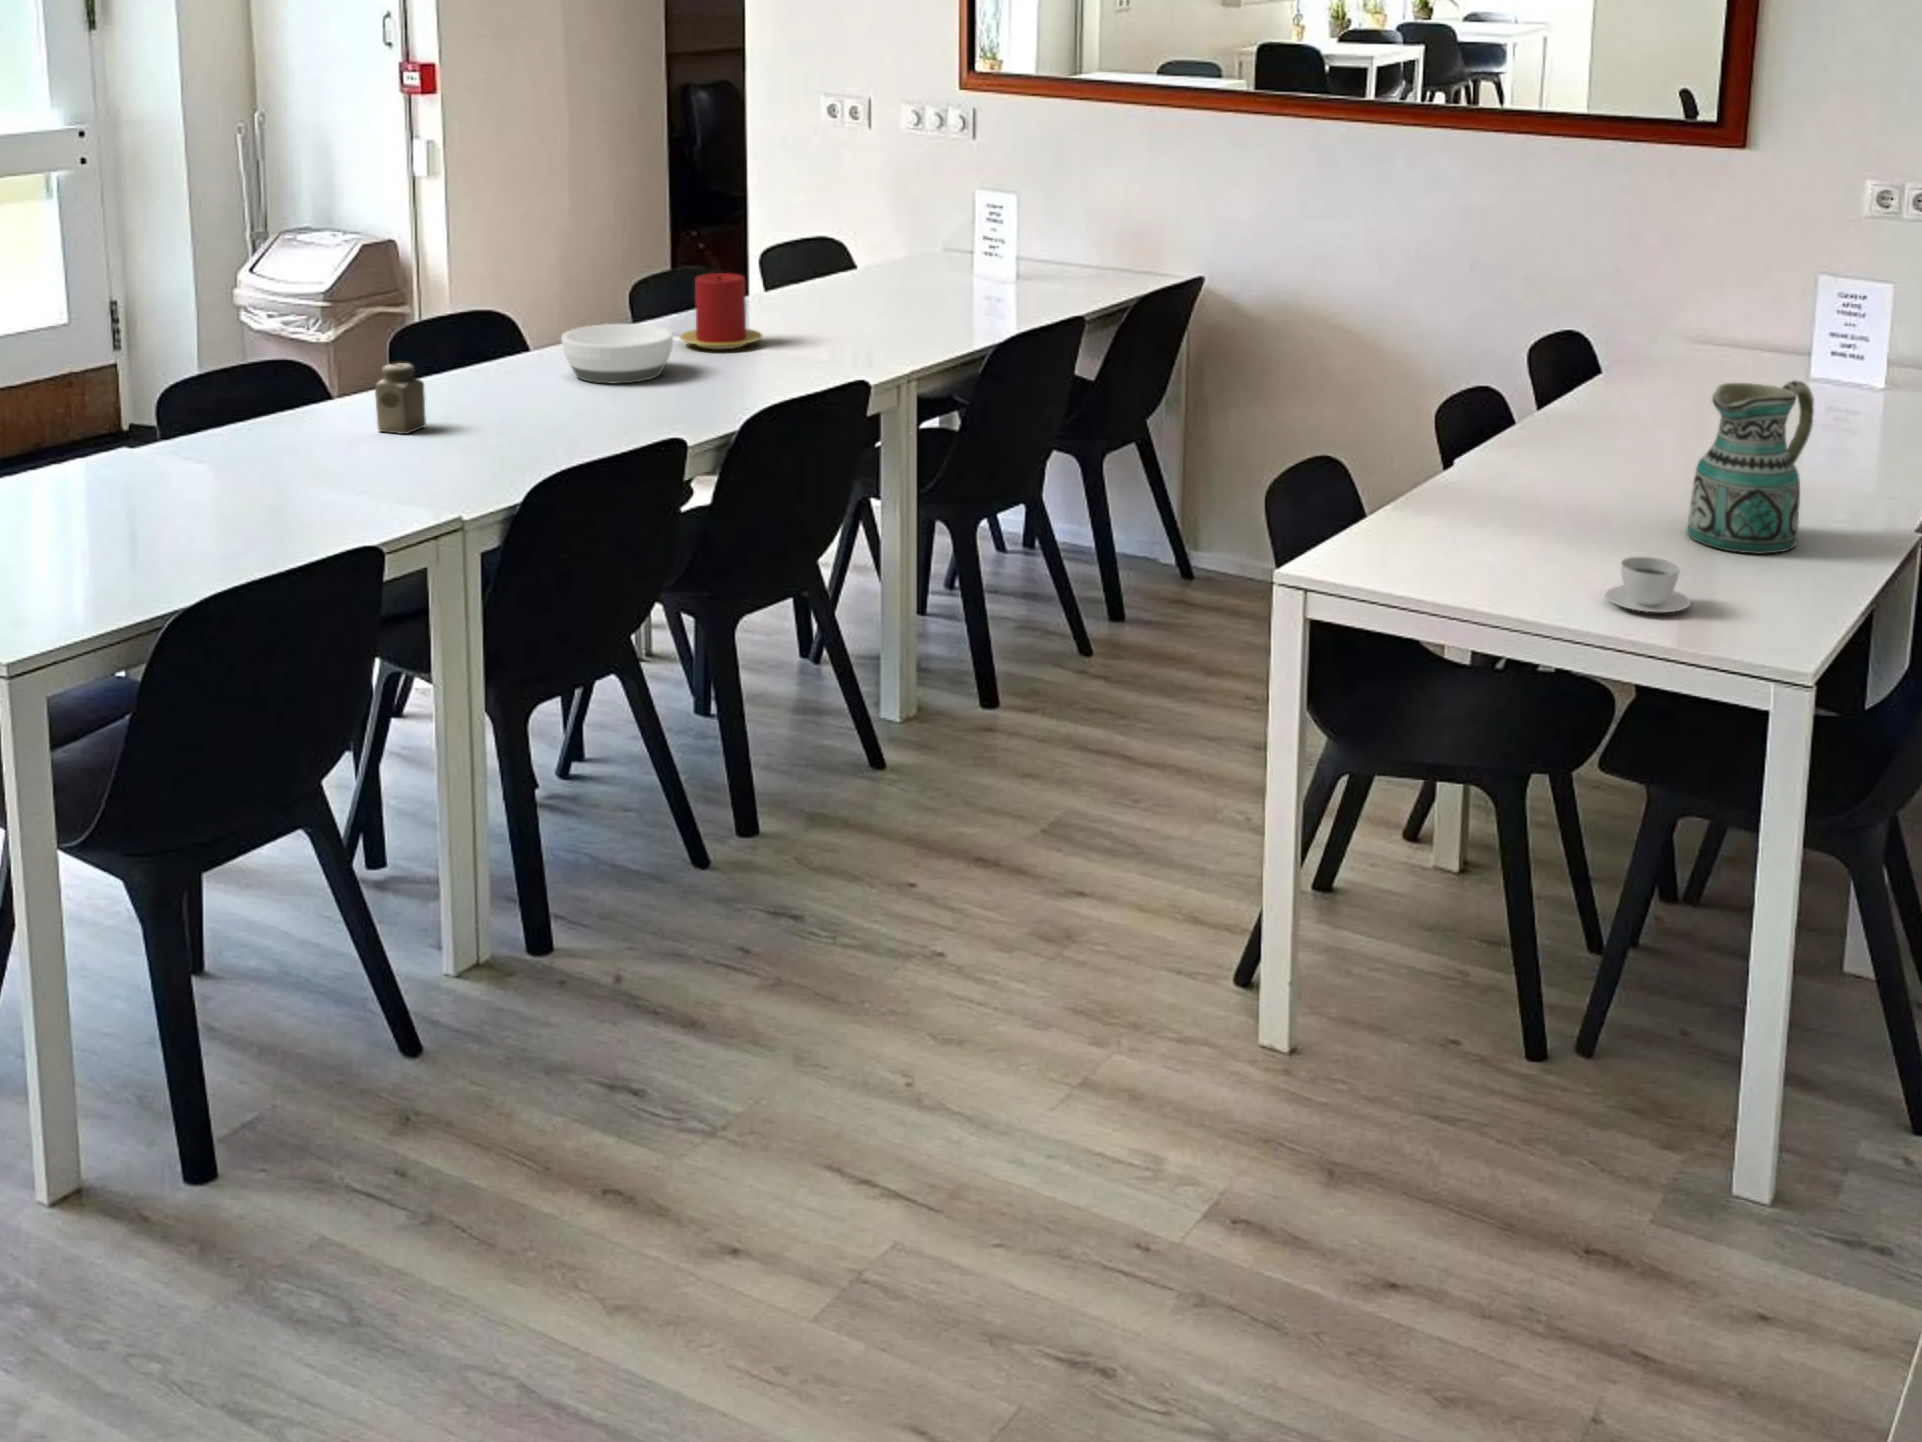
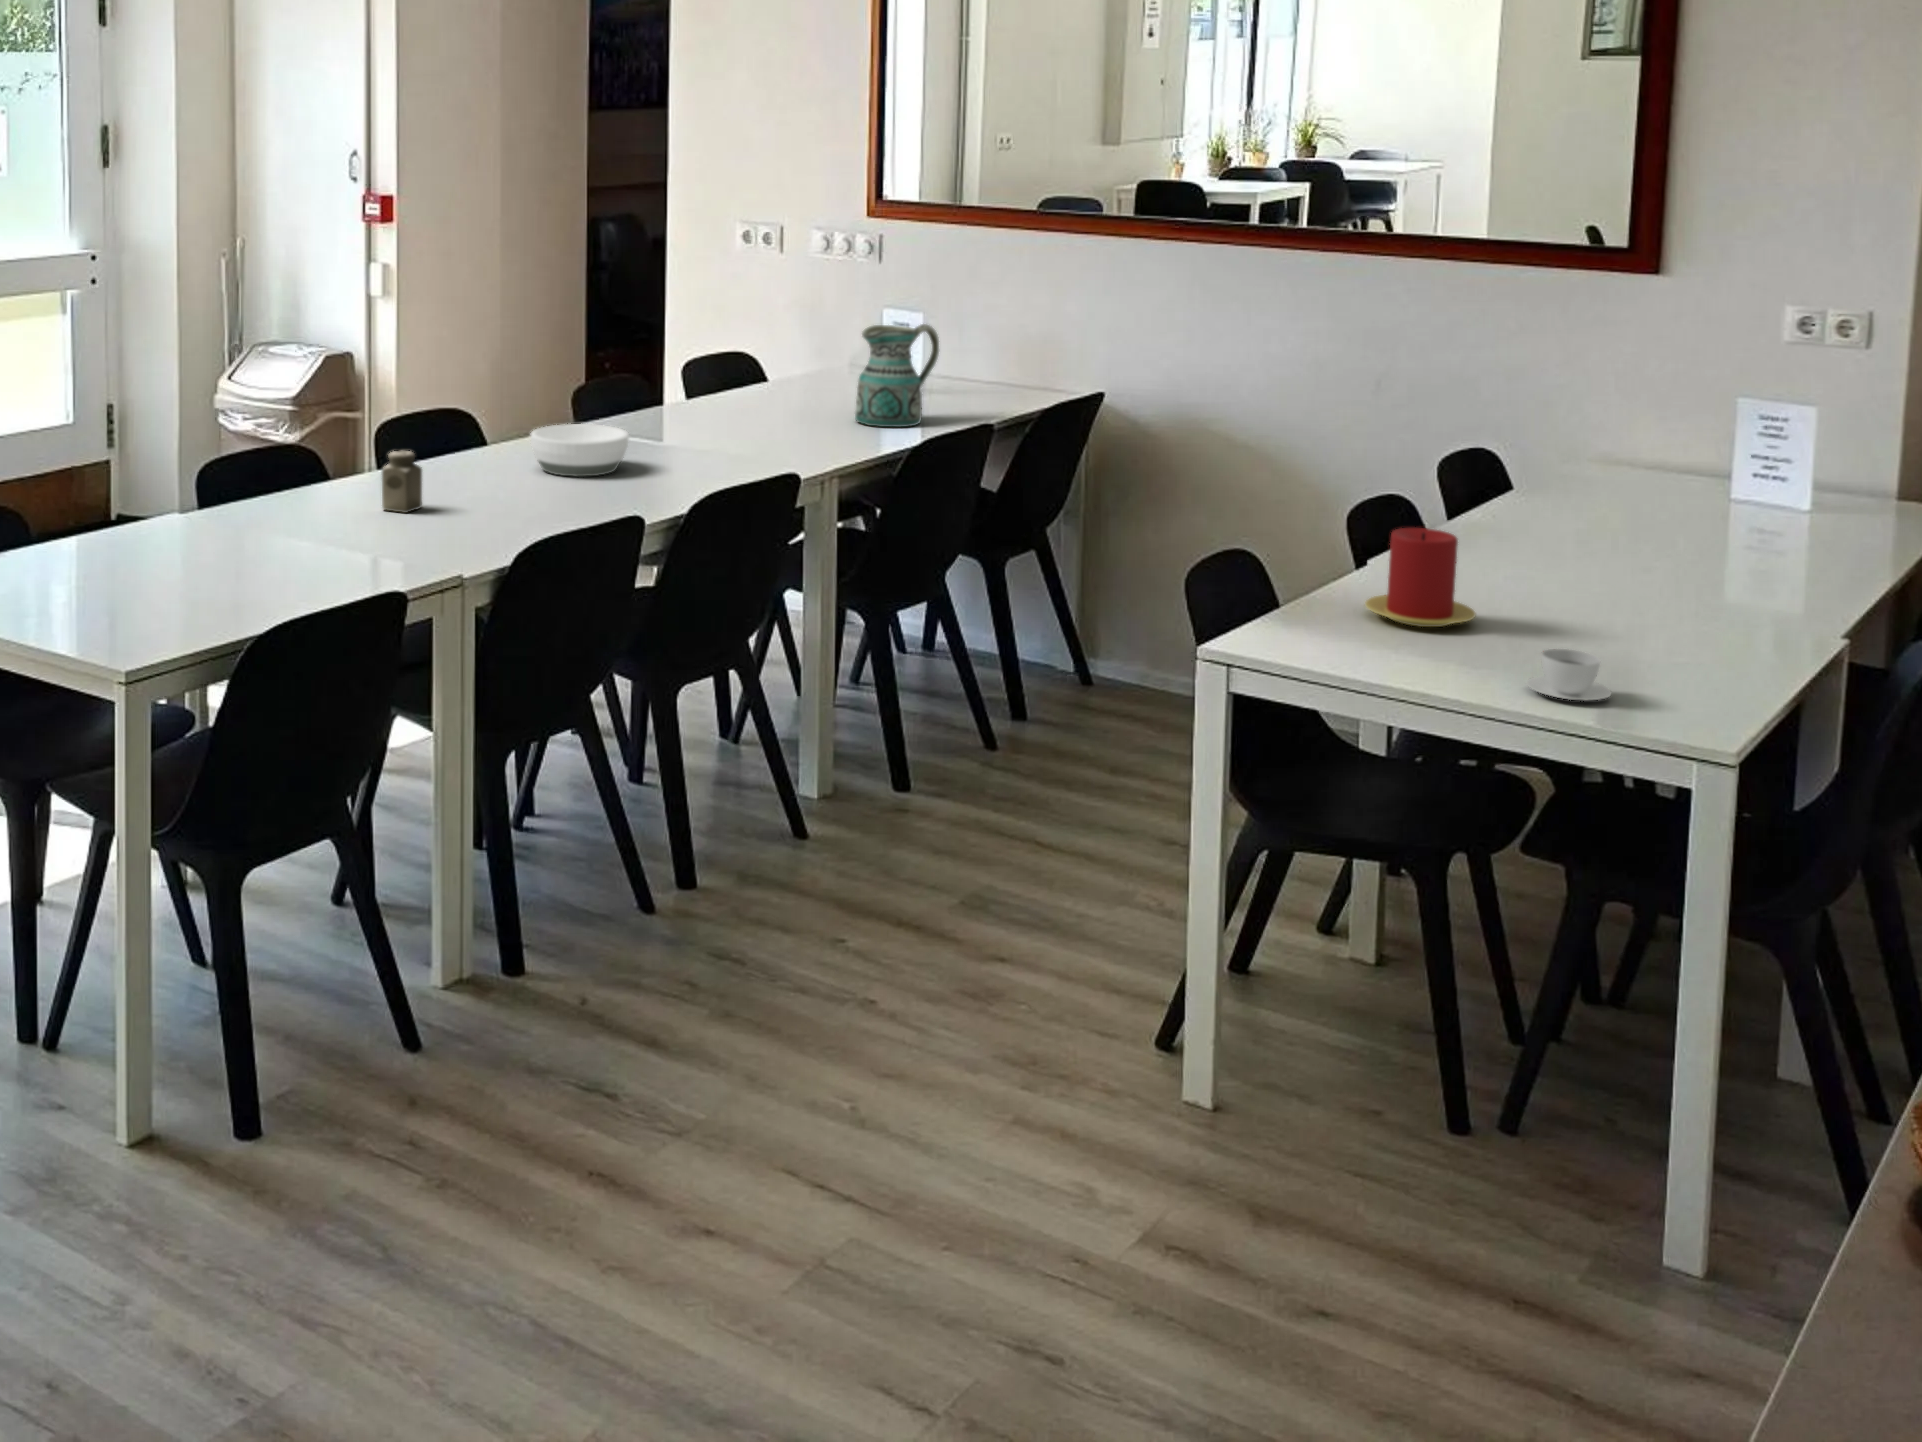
candle: present [680,273,762,349] -> present [1365,528,1475,627]
ceramic pitcher: present [1687,381,1814,554] -> present [855,324,939,427]

